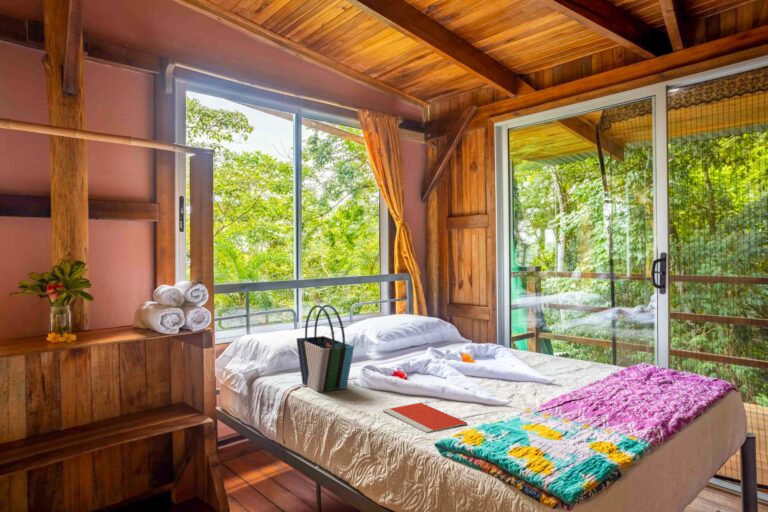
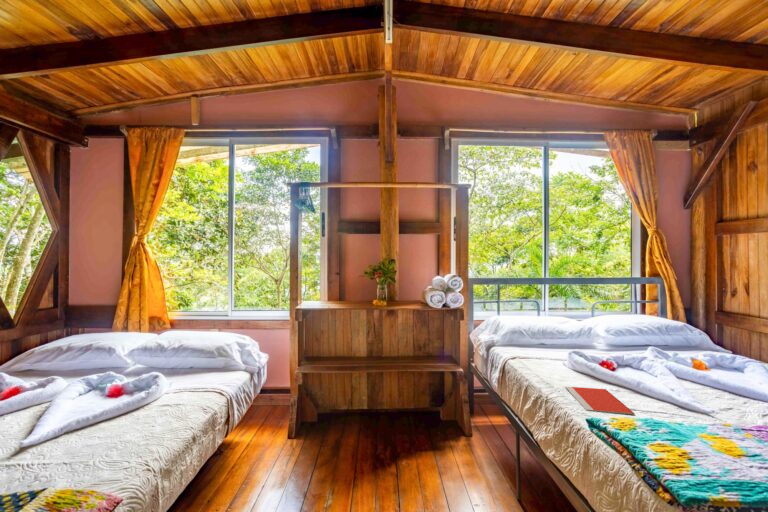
tote bag: present [297,305,354,392] -> none [520,298,557,366]

